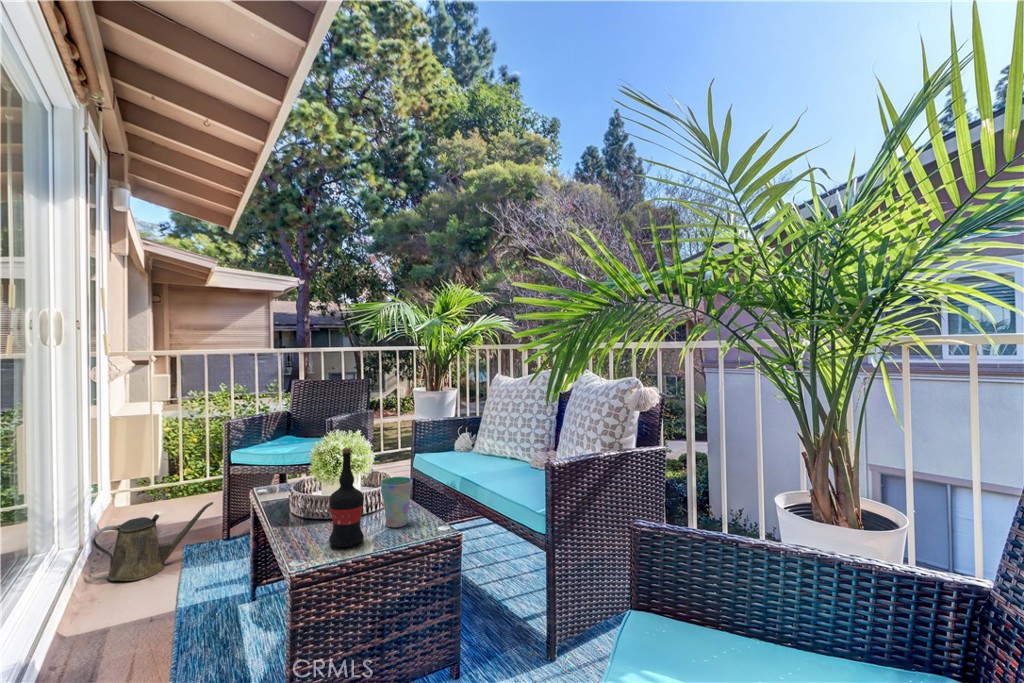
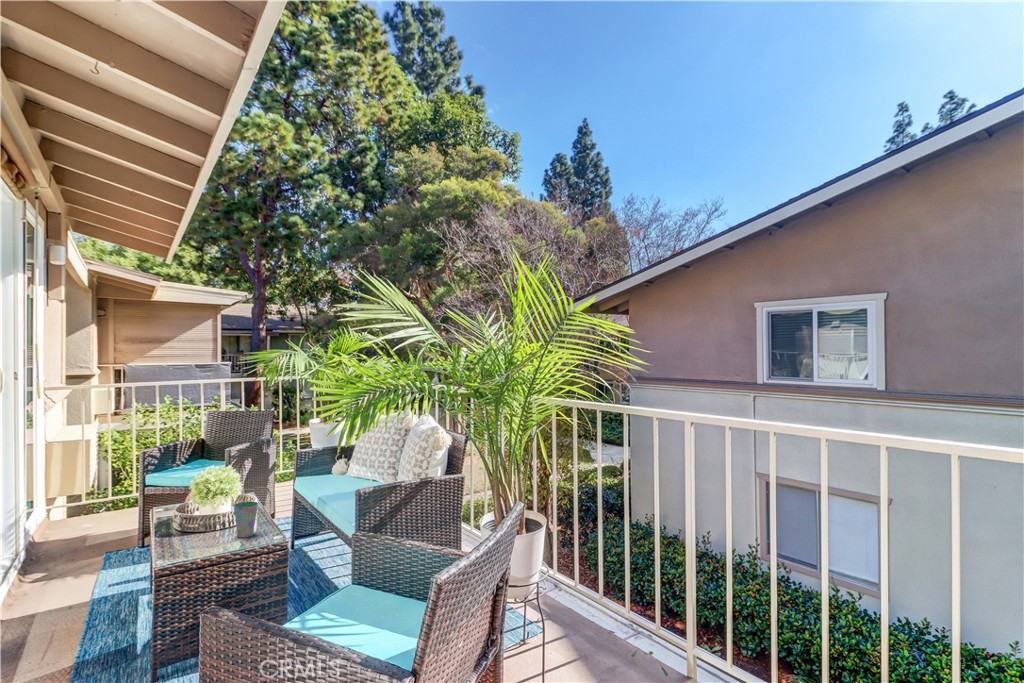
wine bottle: present [329,448,364,547] -> none [189,482,216,550]
watering can: present [92,502,213,581] -> none [27,517,129,579]

